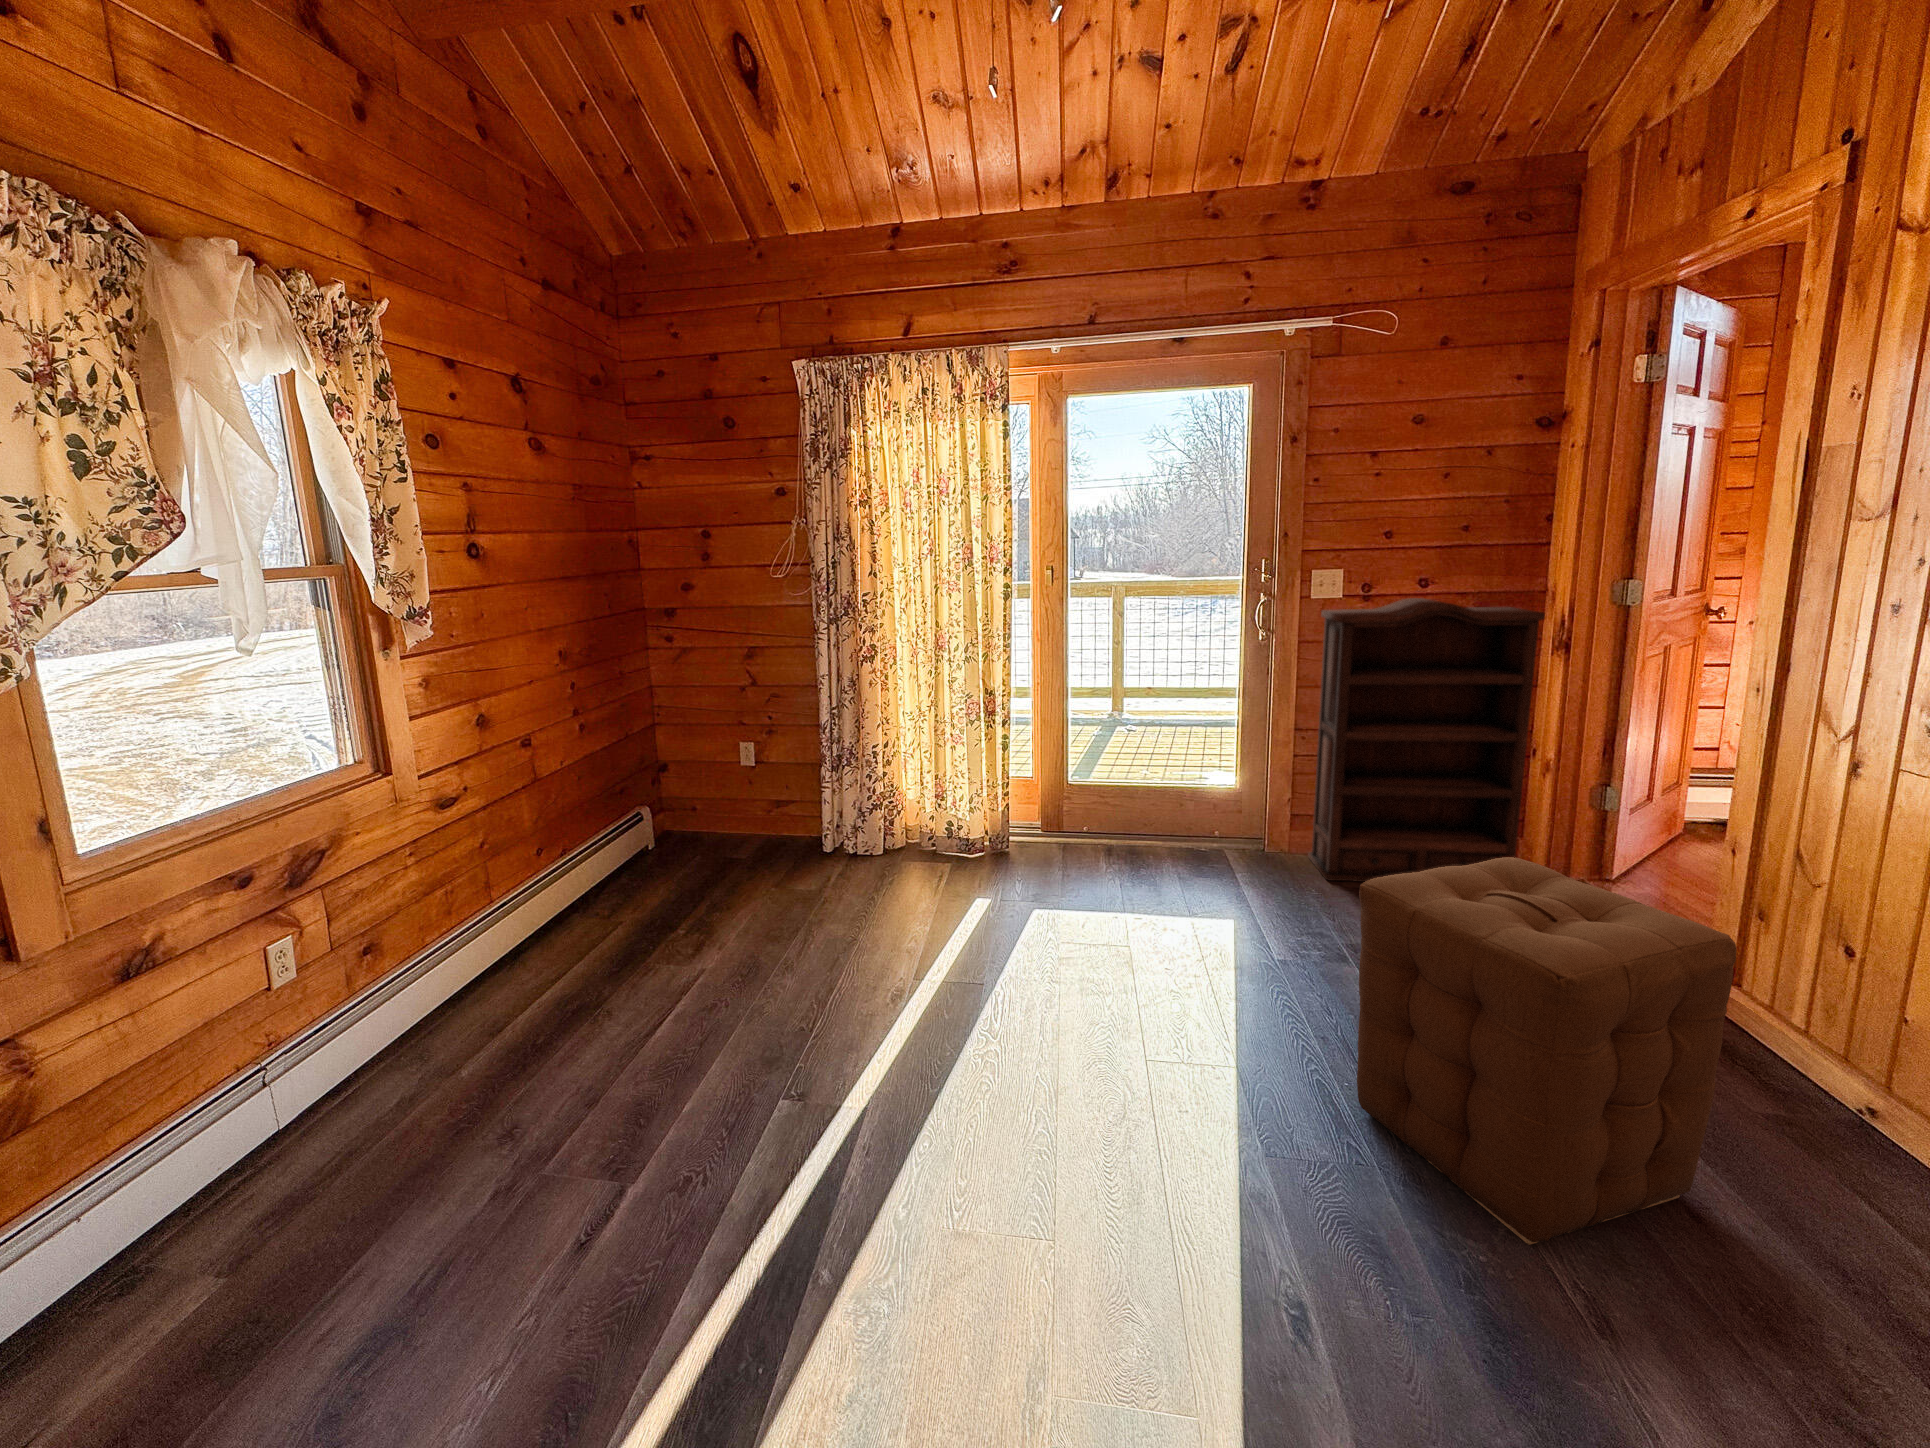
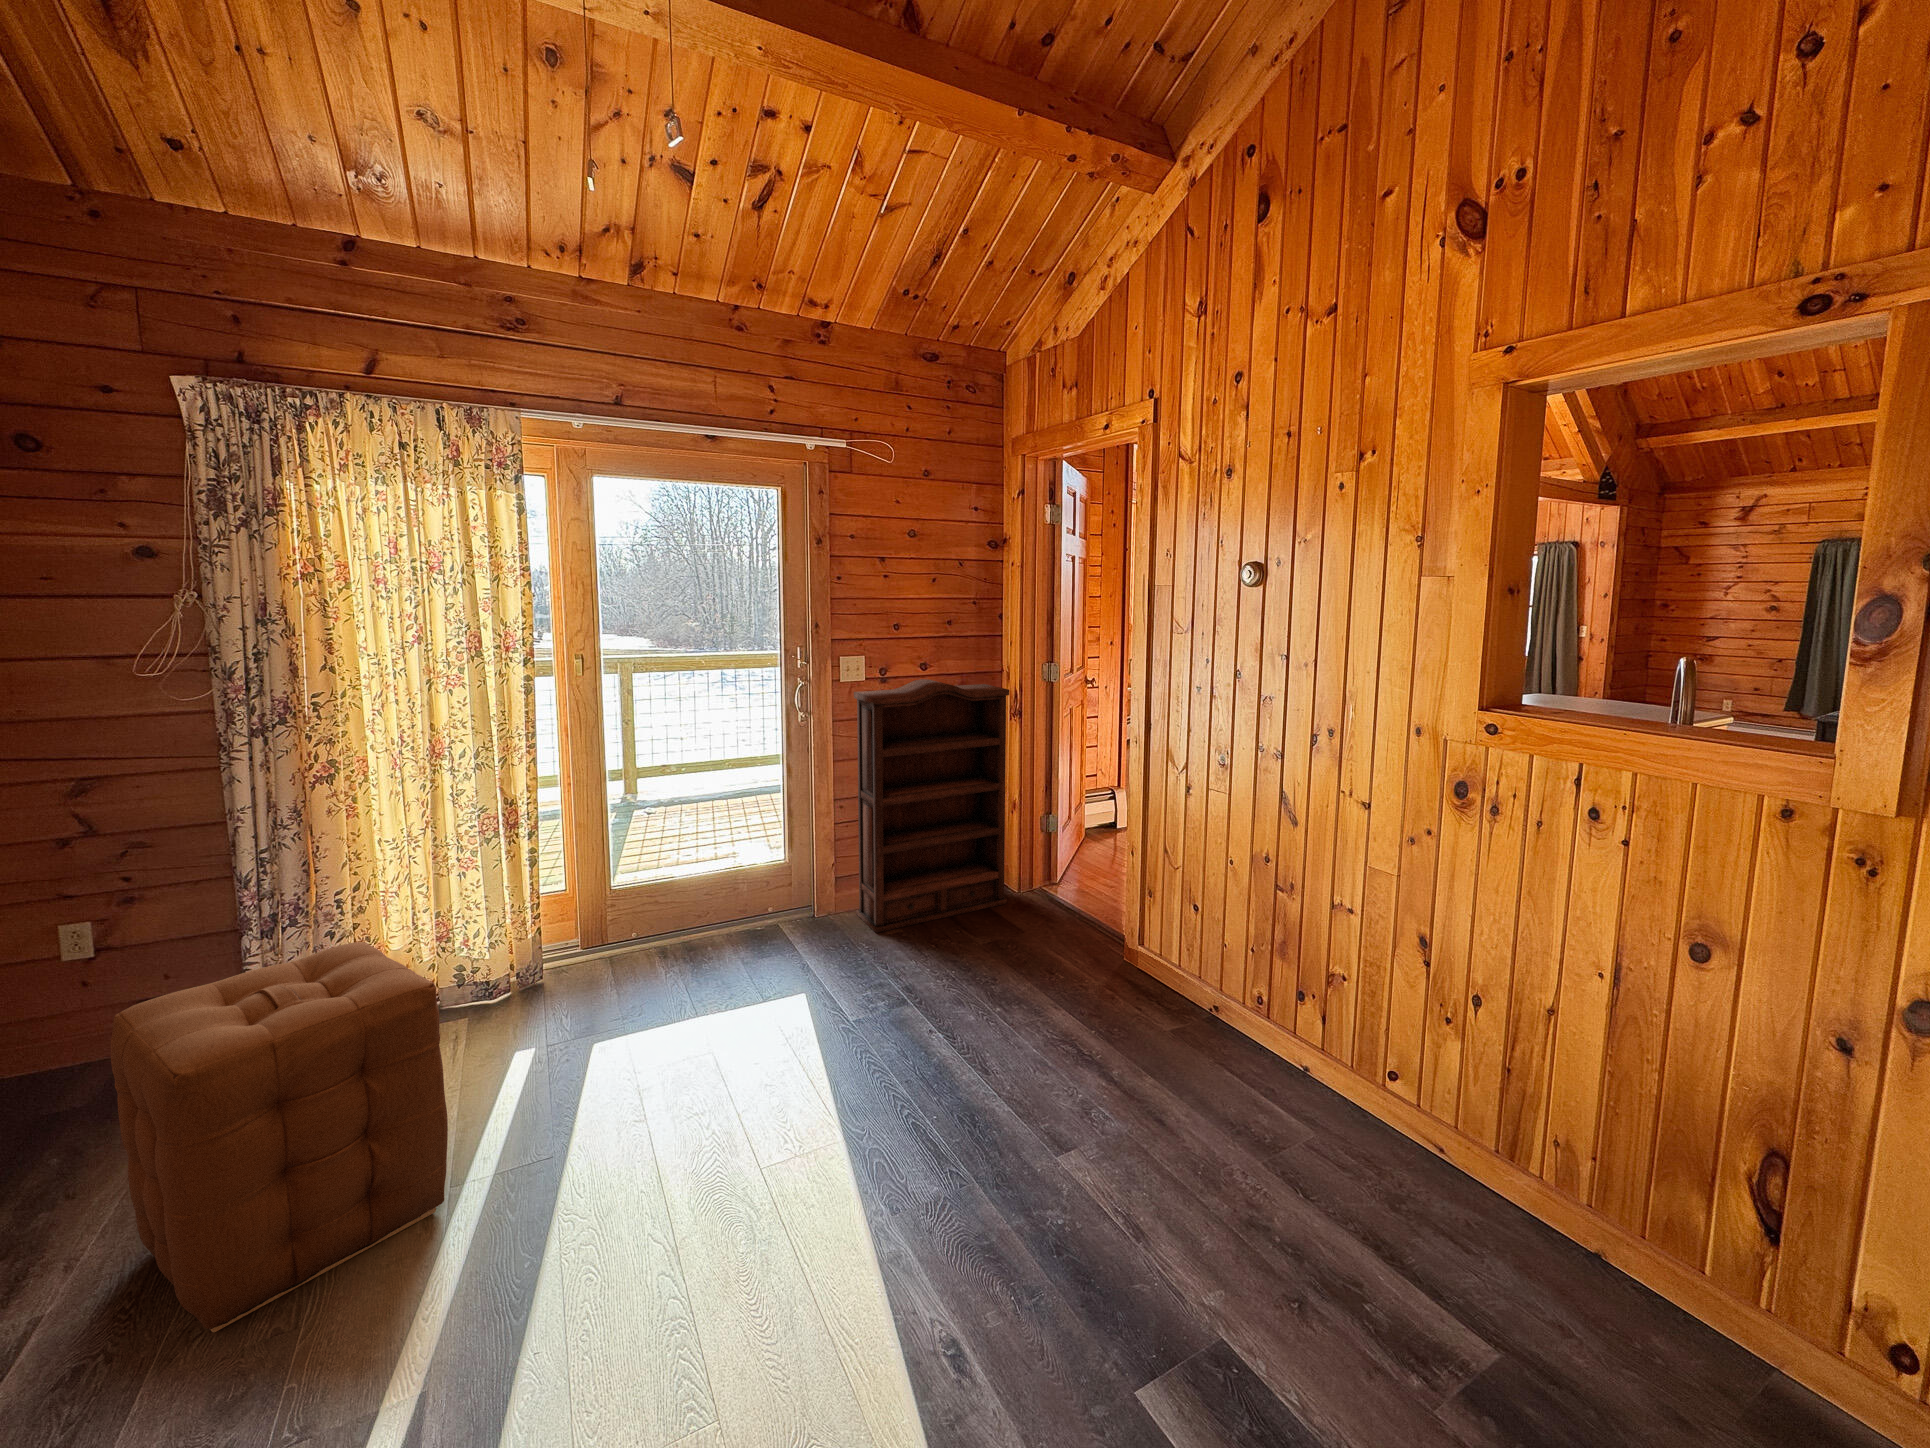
ottoman: present [1357,857,1736,1245] -> present [111,942,448,1332]

